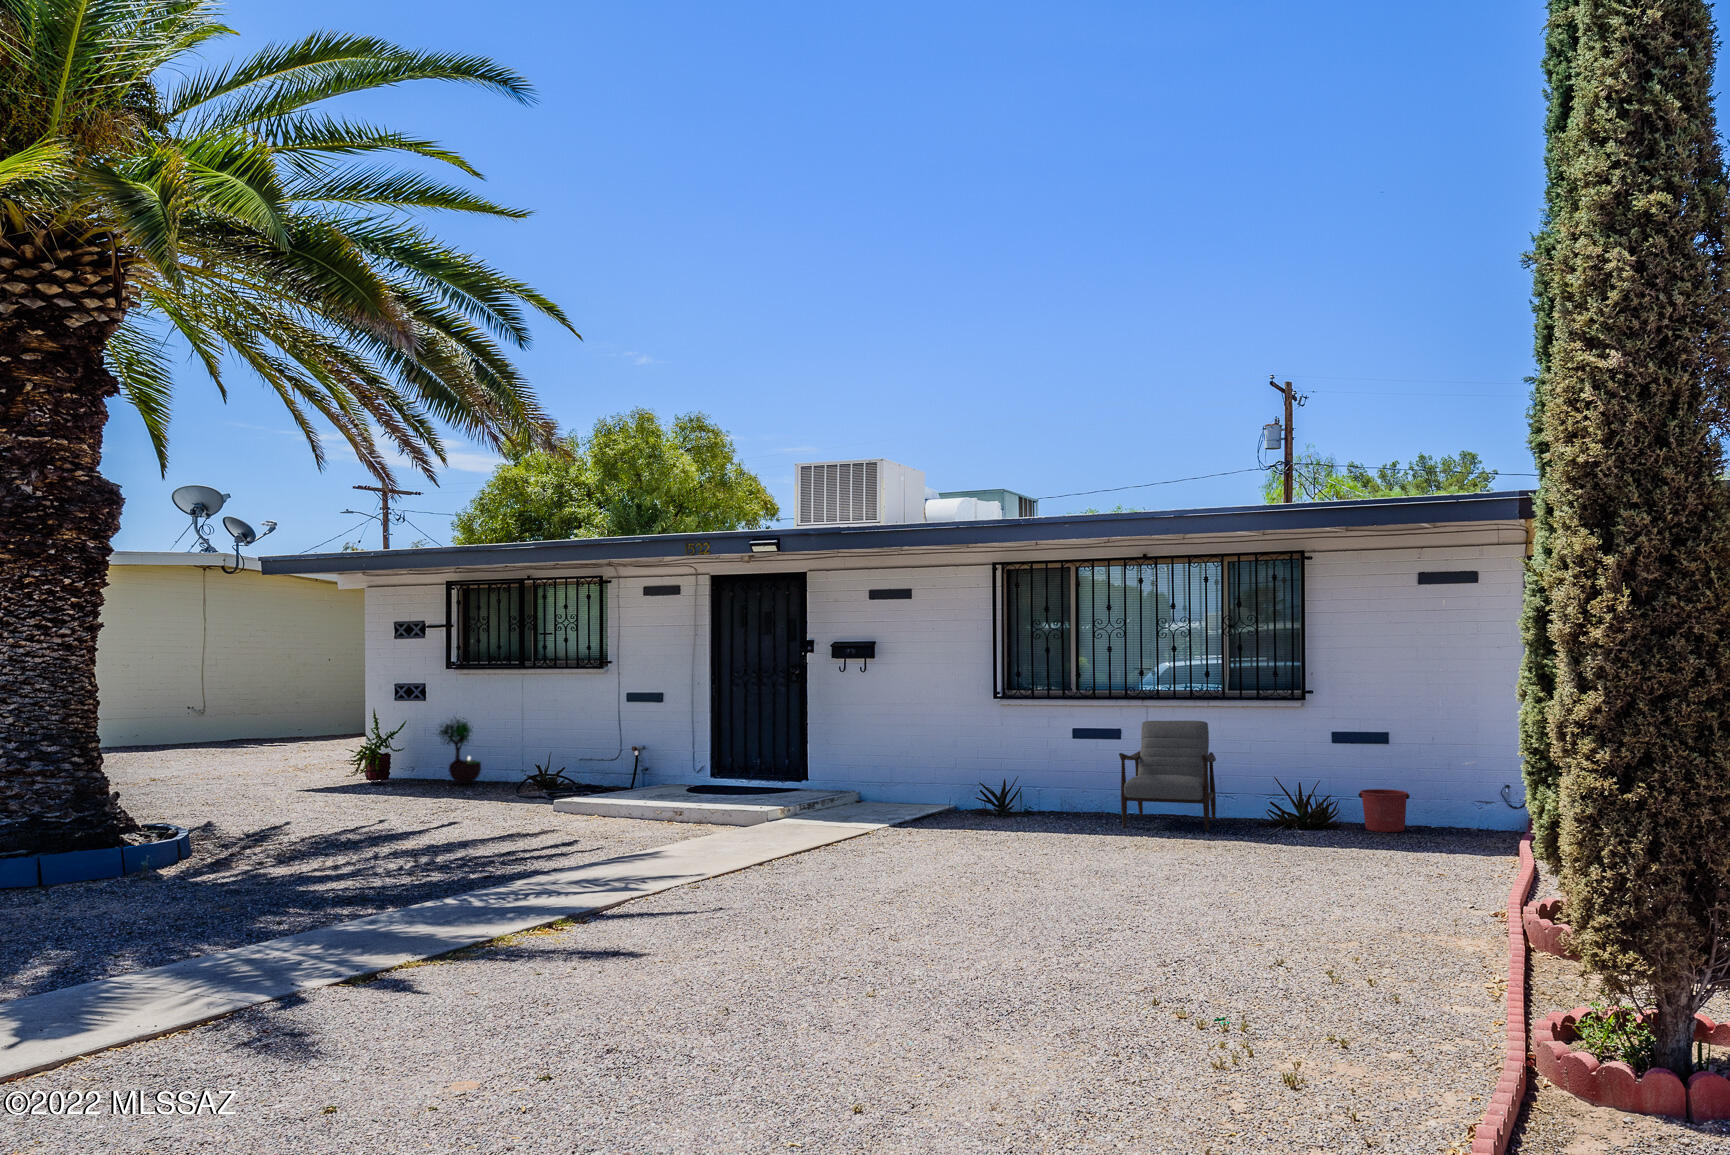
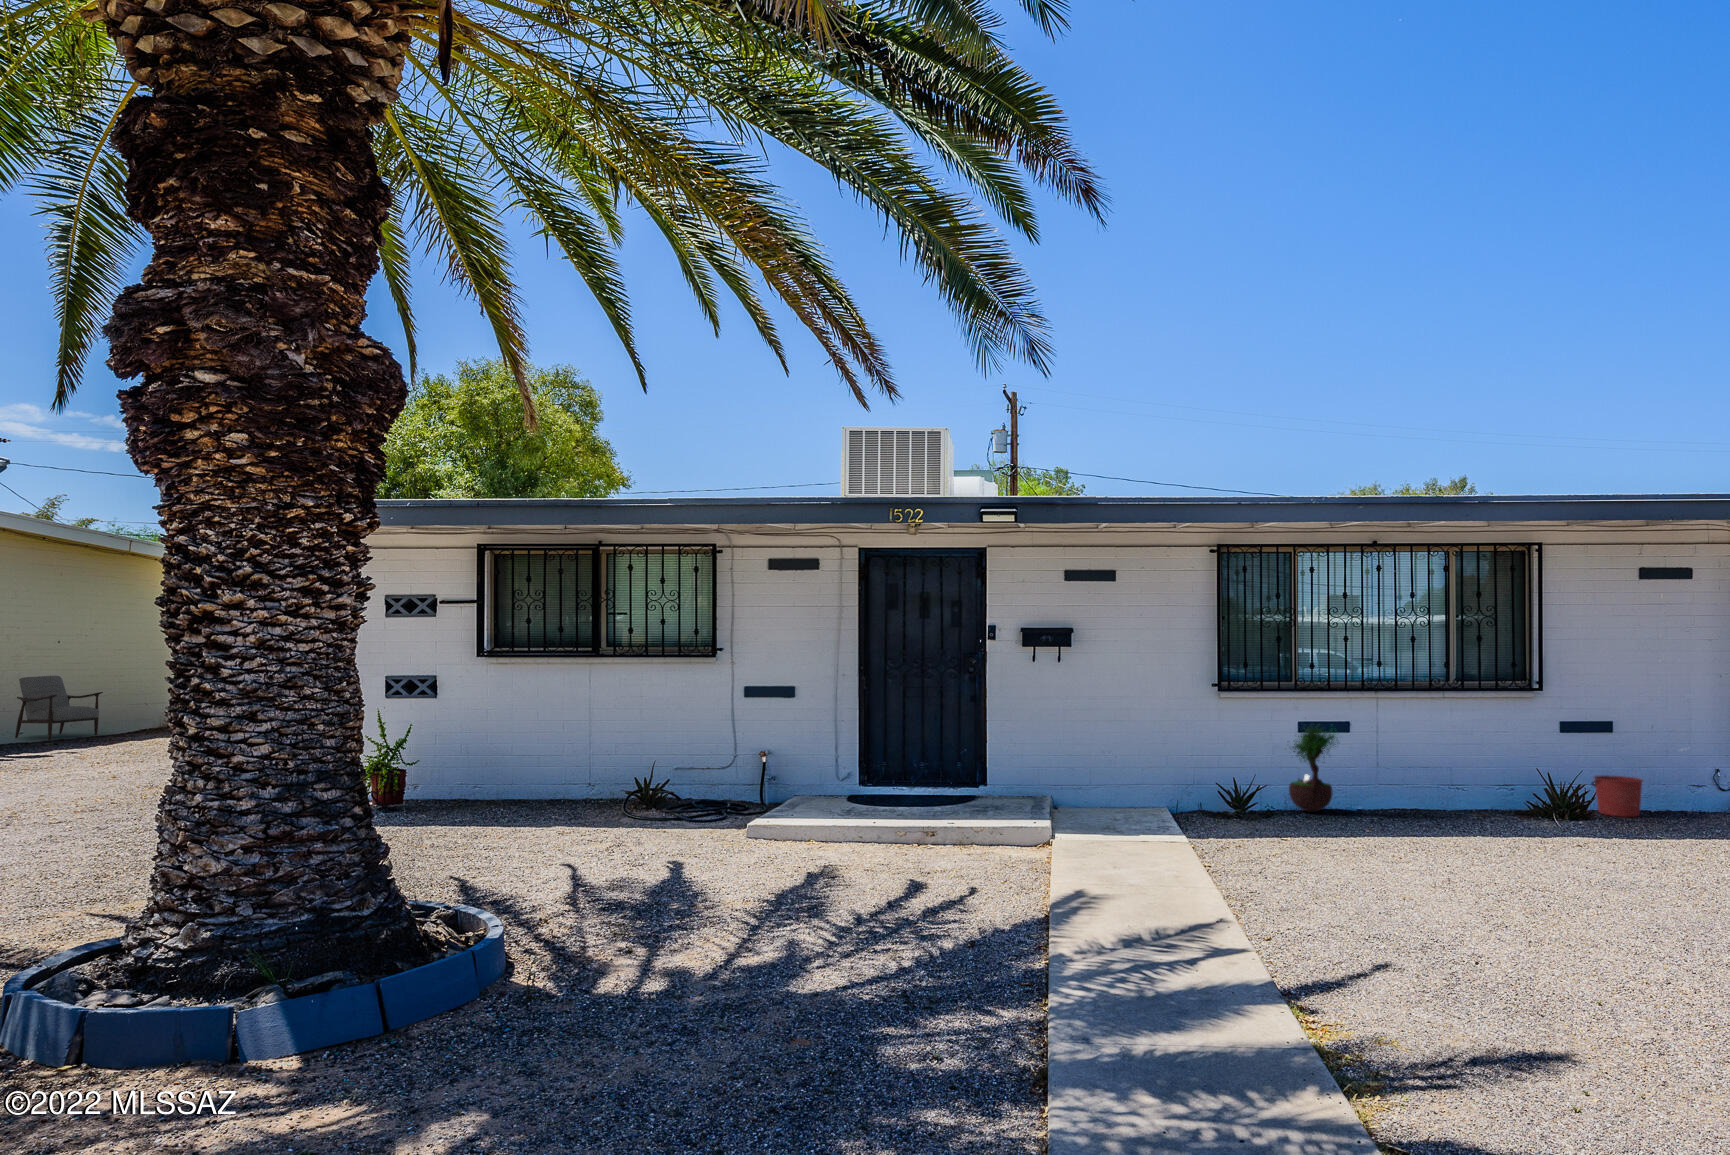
potted tree: present [436,717,481,784] -> present [1289,724,1335,812]
chair: present [1119,720,1216,831] -> present [15,676,103,740]

